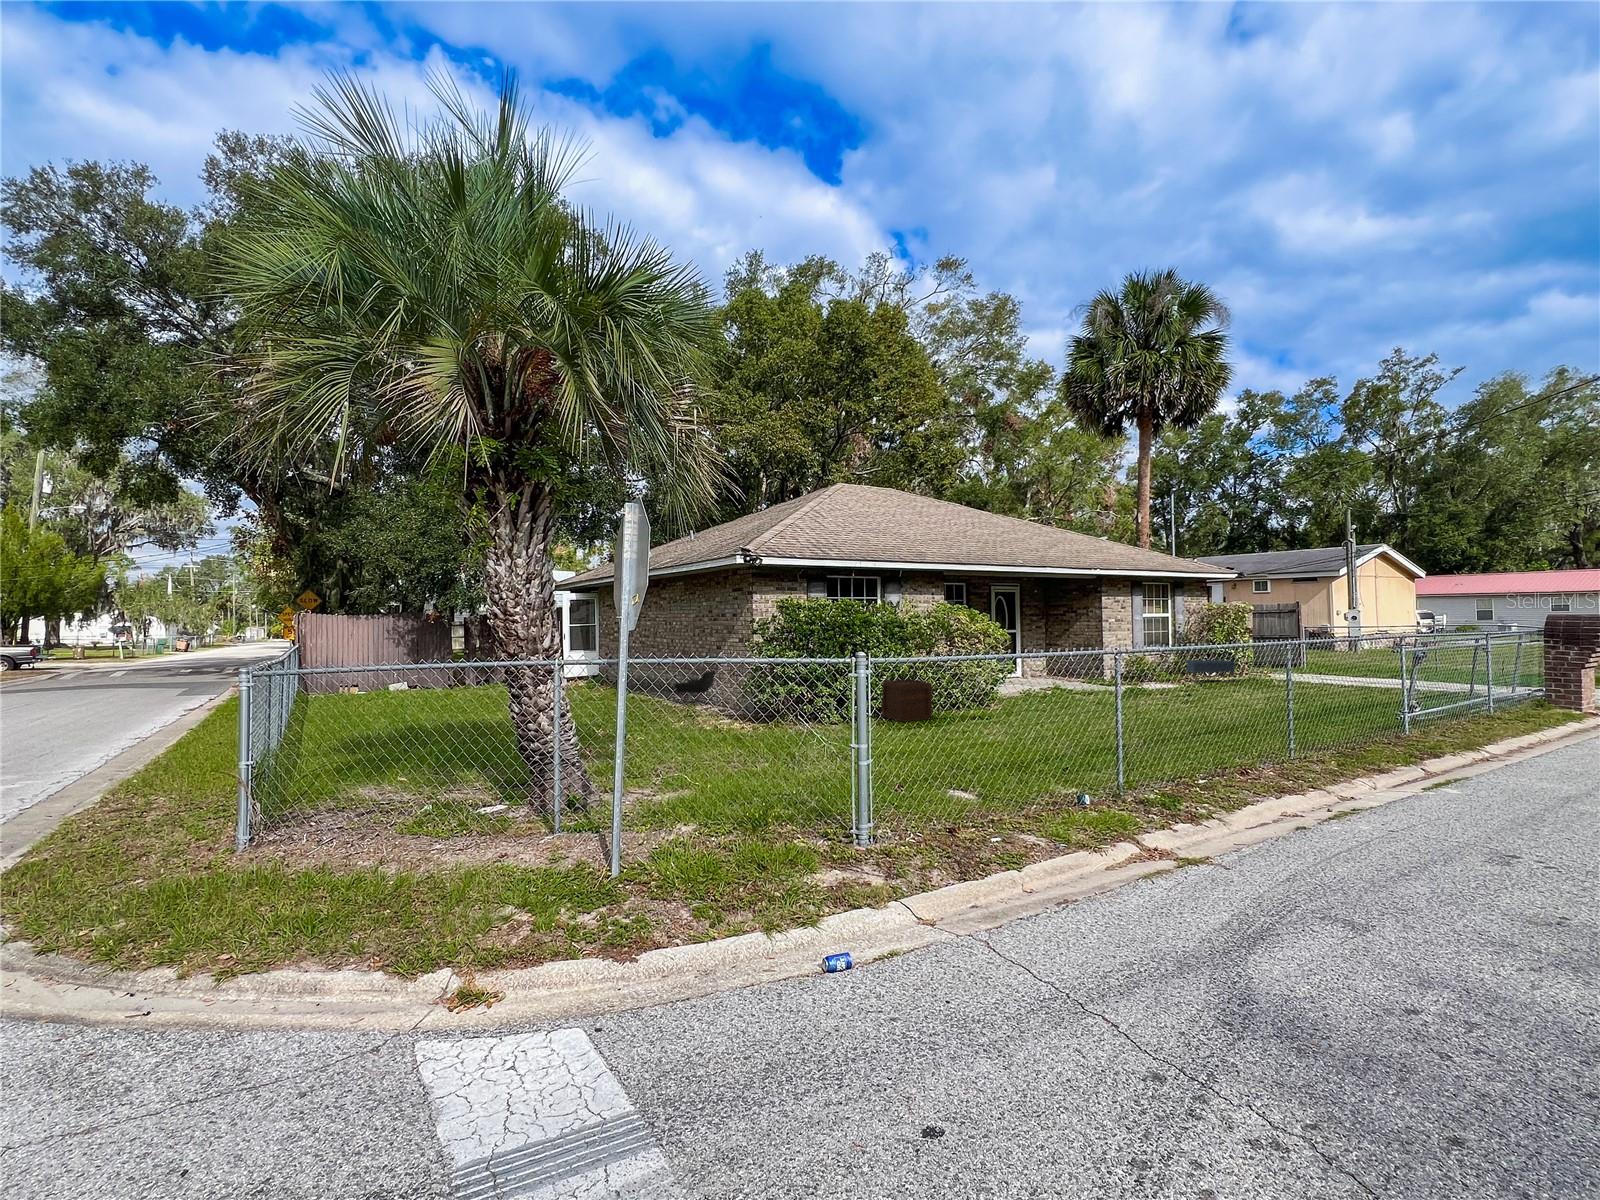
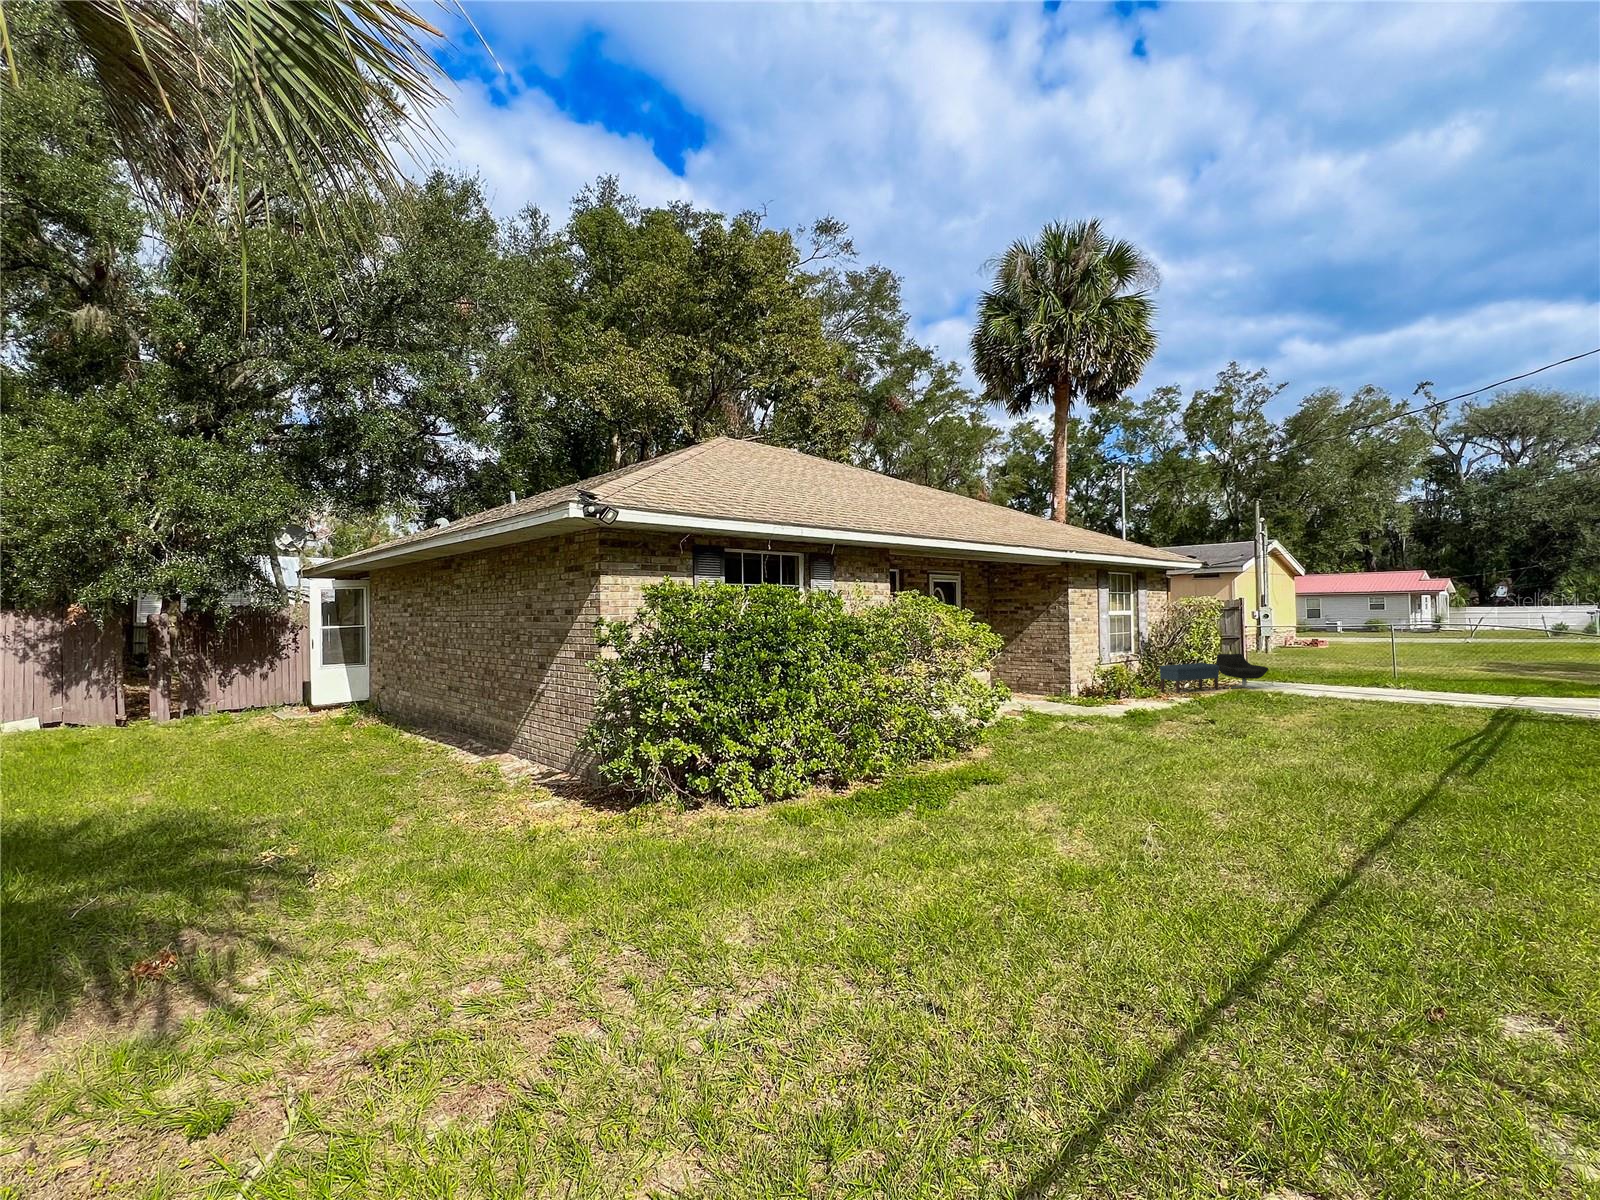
lounge chair: present [674,670,716,702] -> present [1216,654,1268,690]
wooden crate: present [881,679,933,722] -> none [834,720,928,806]

